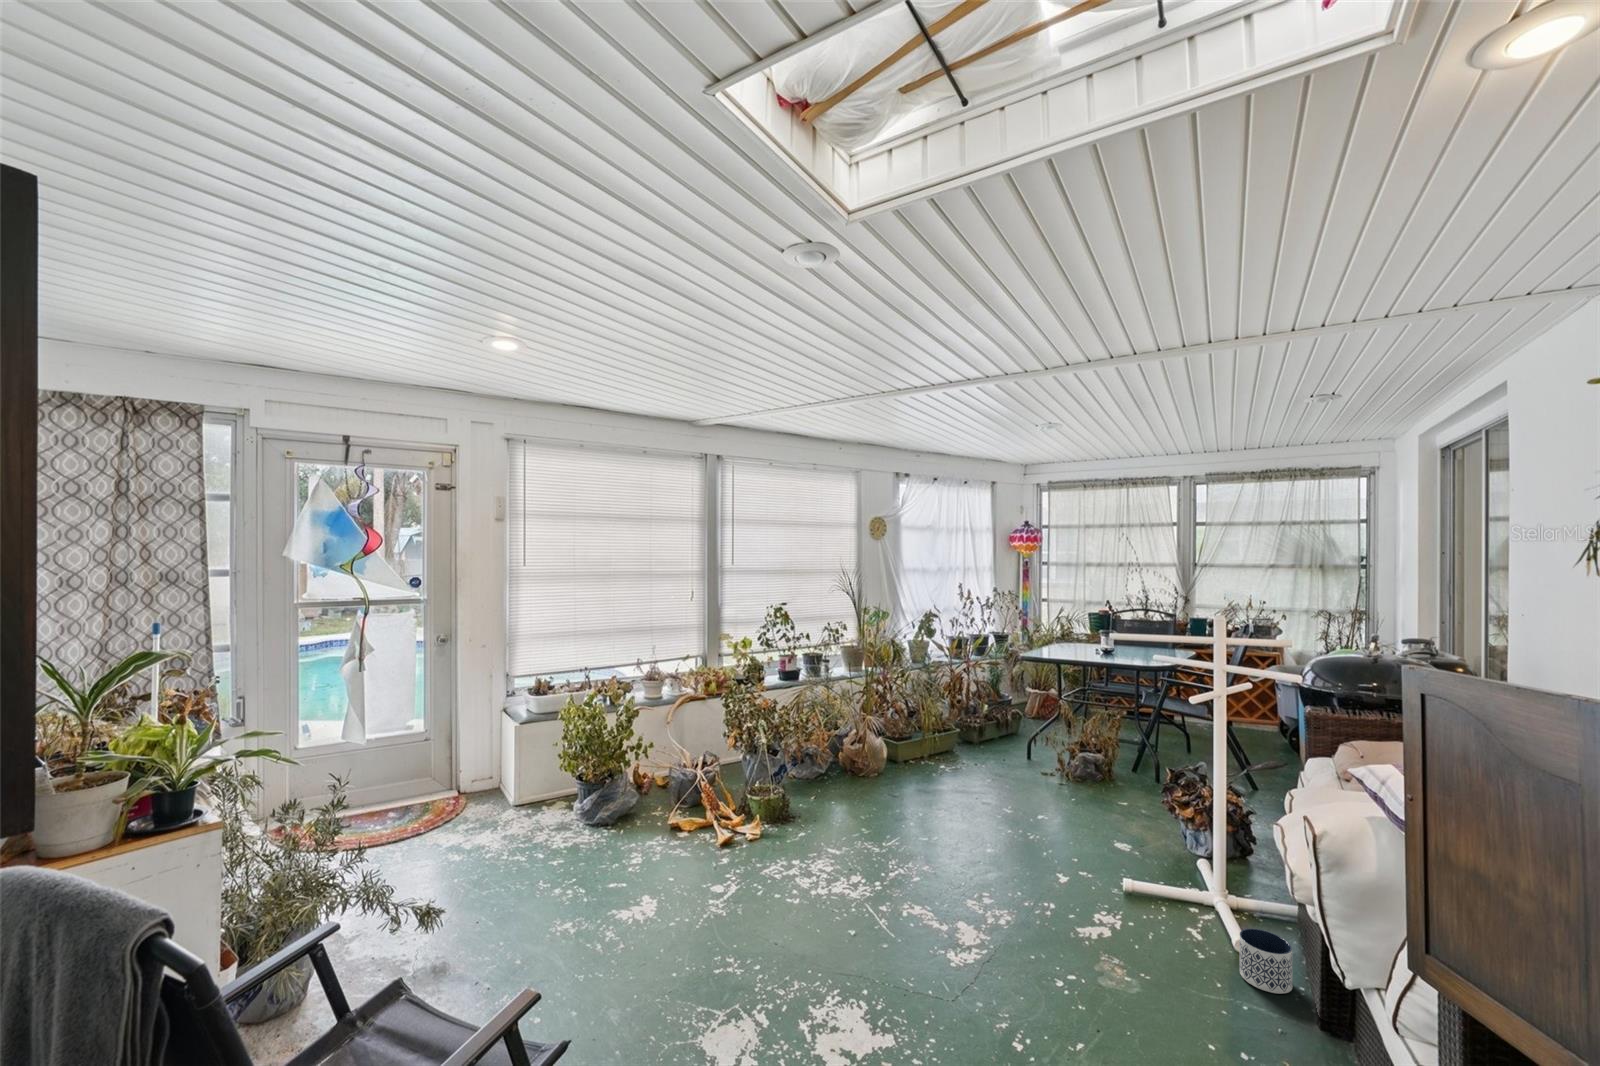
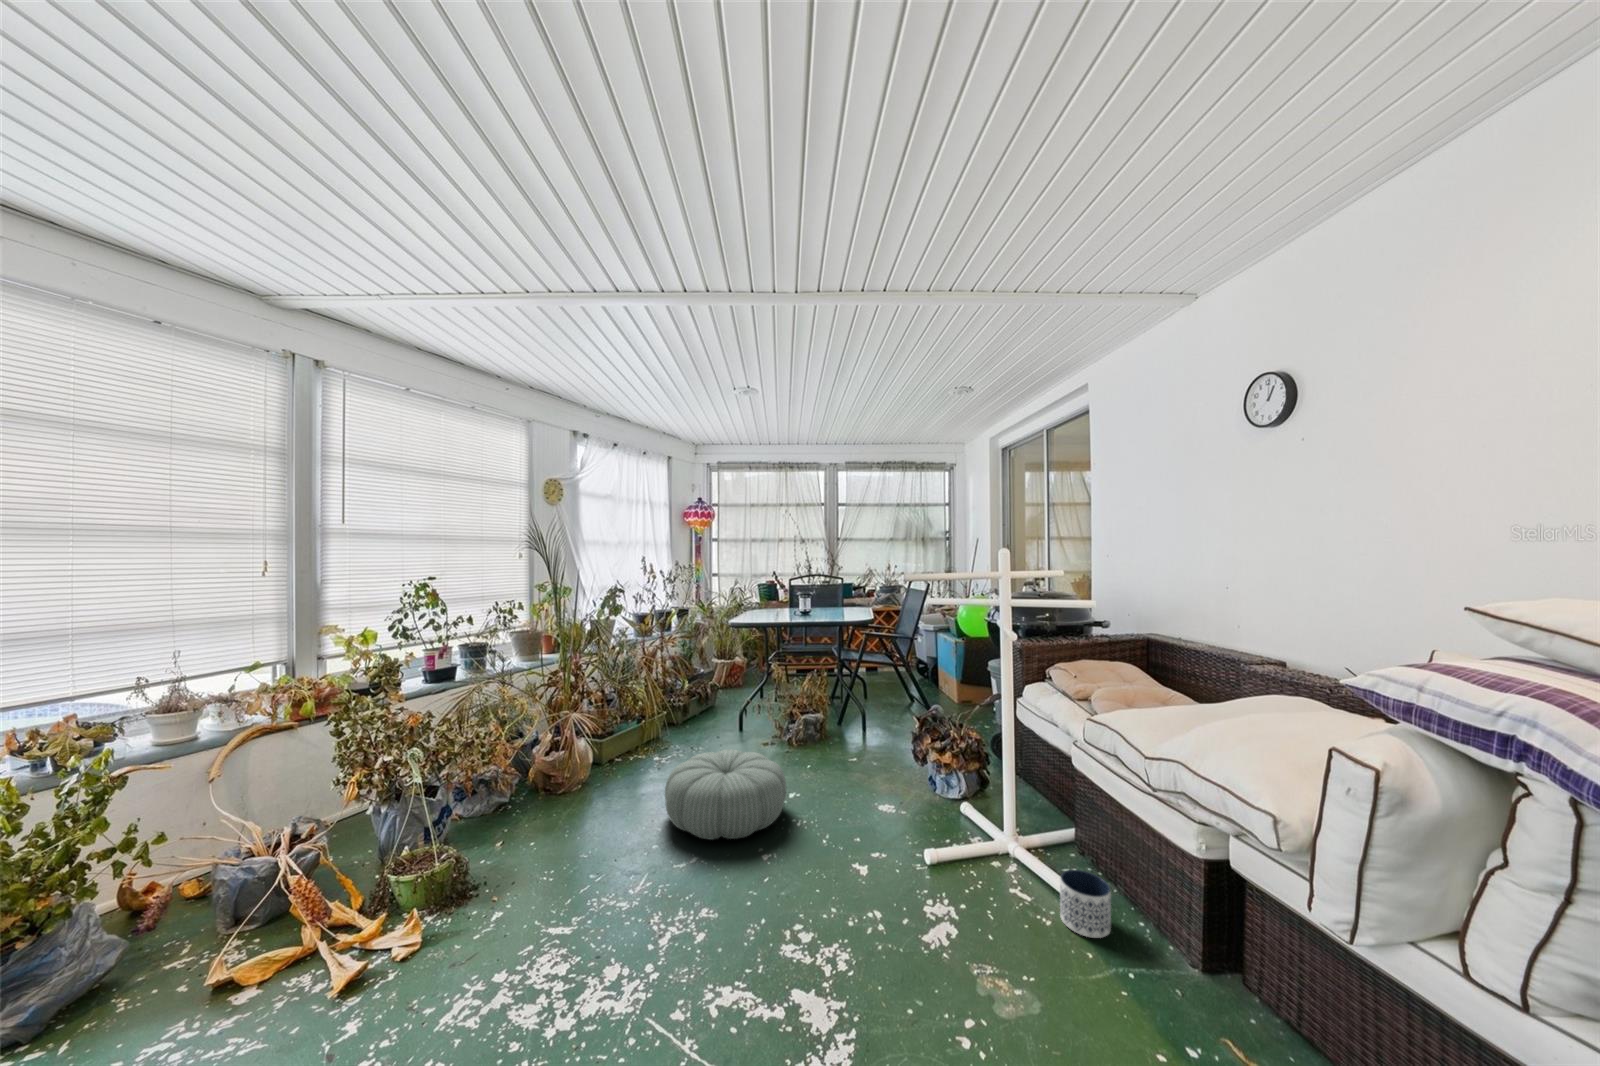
pouf: none [925,767,1033,838] -> present [665,750,786,840]

